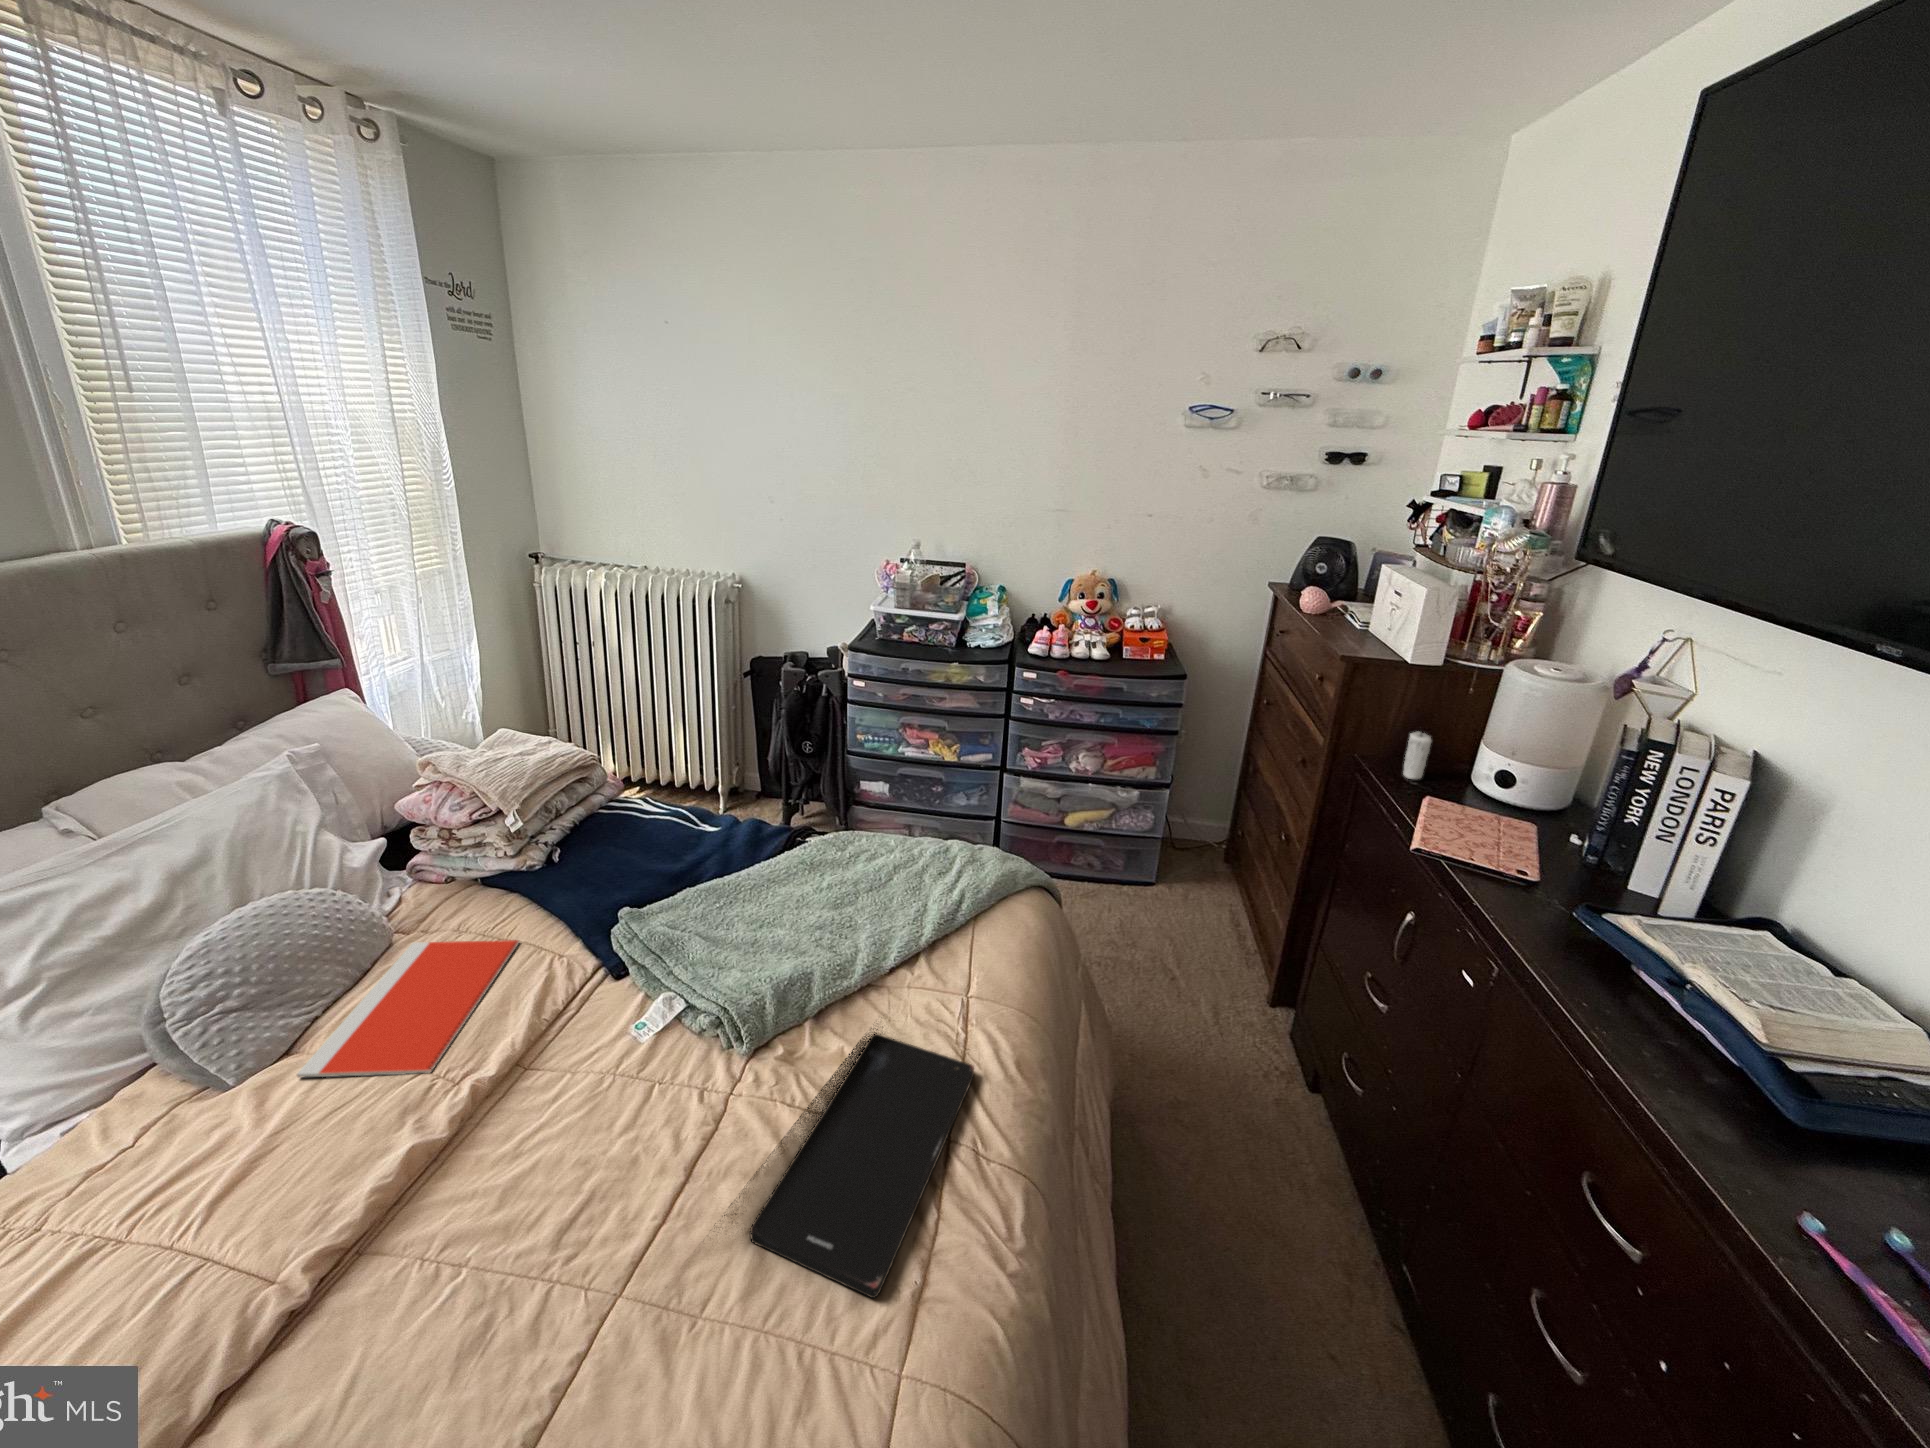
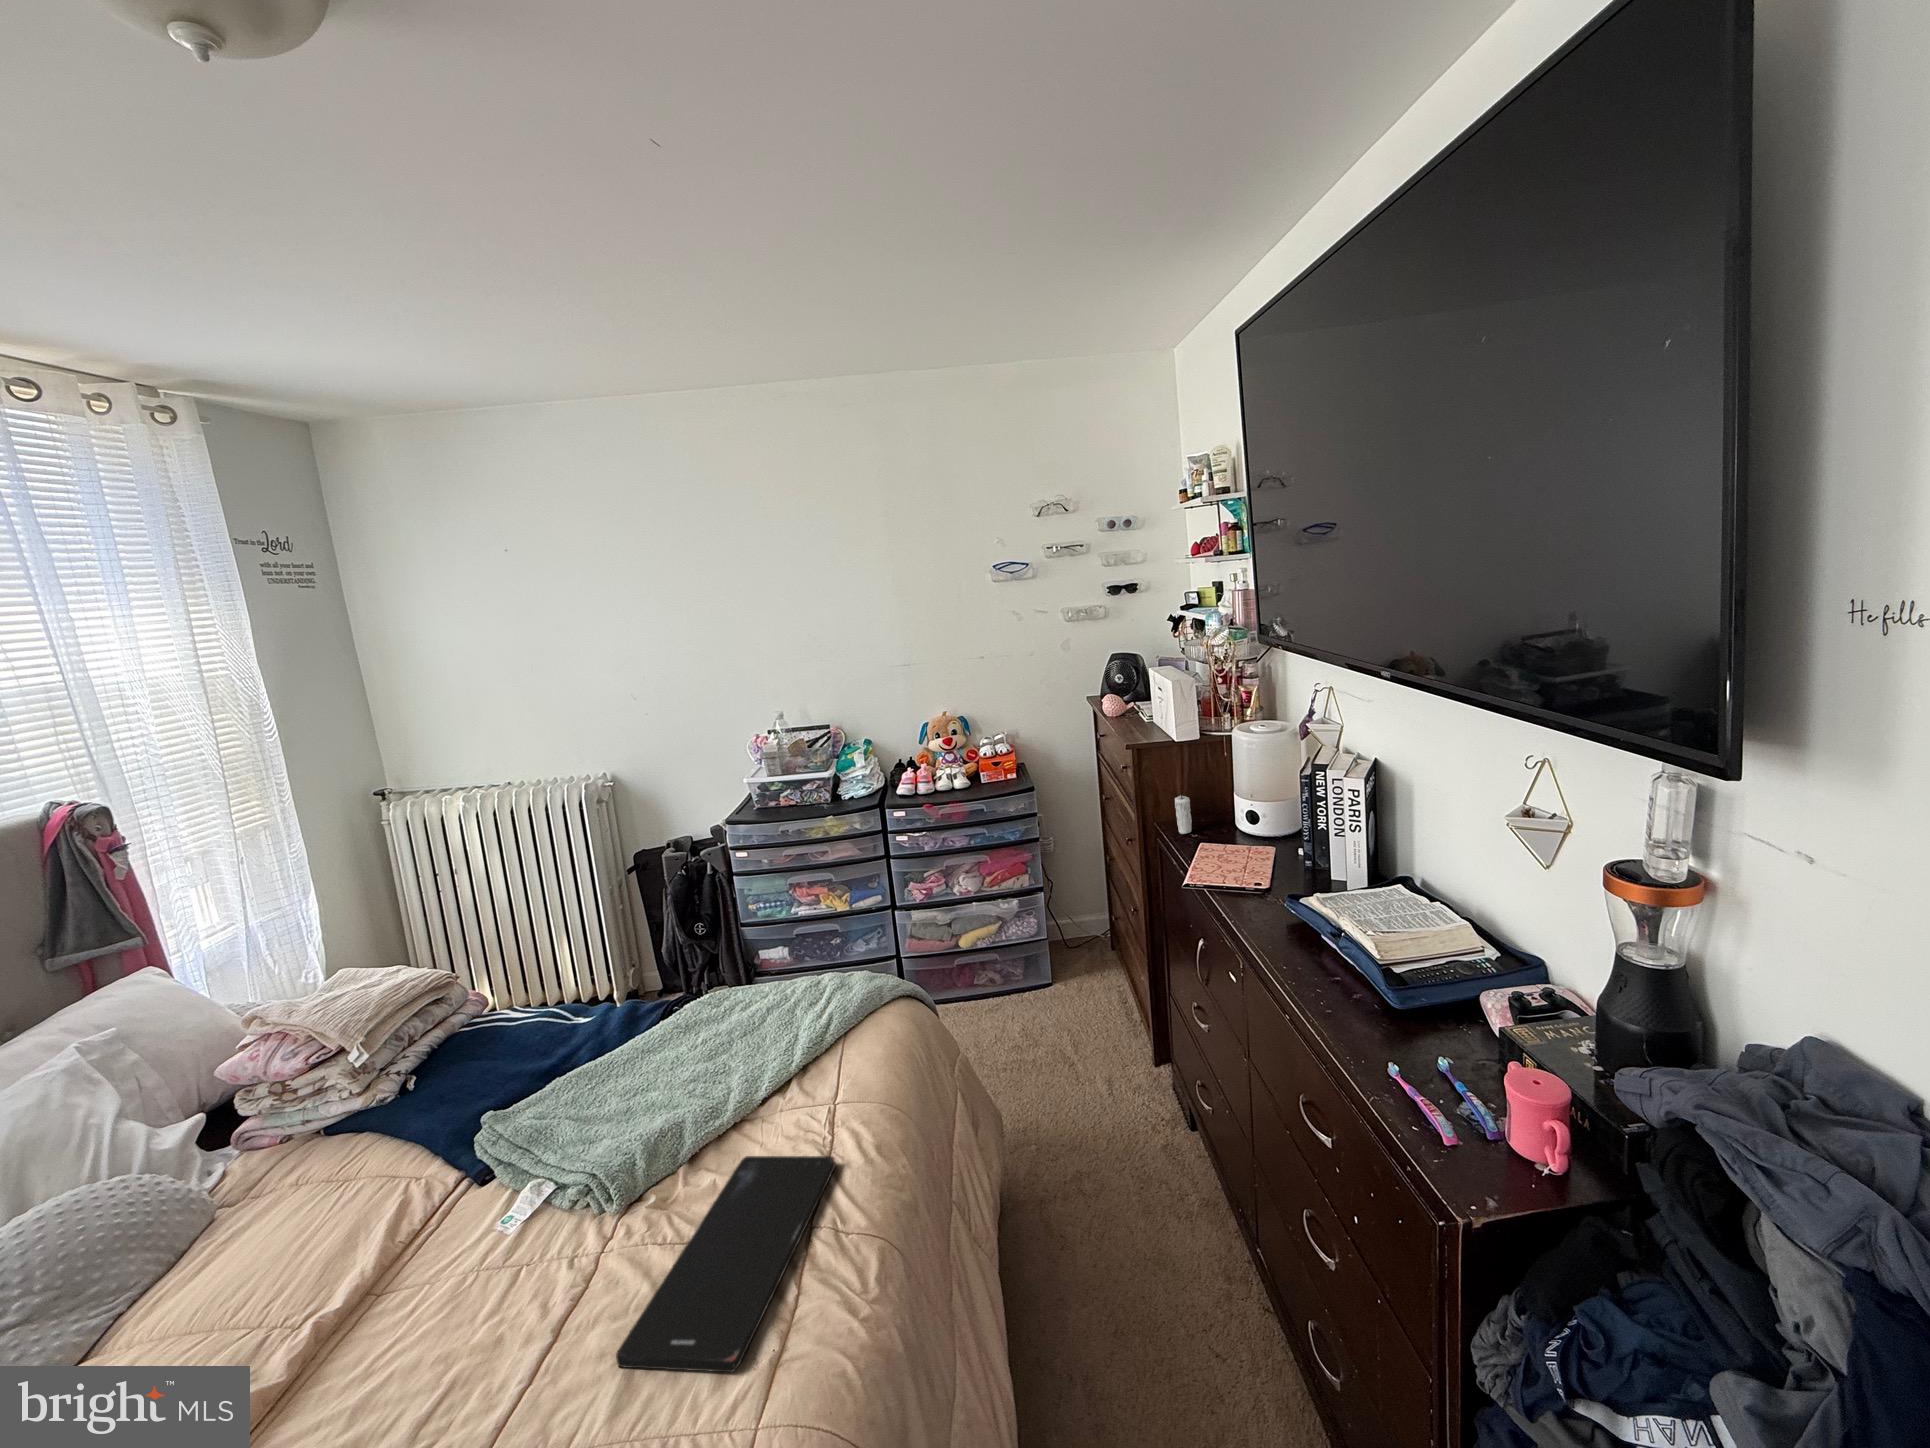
notebook: present [297,940,519,1077] -> none [94,1176,370,1382]

